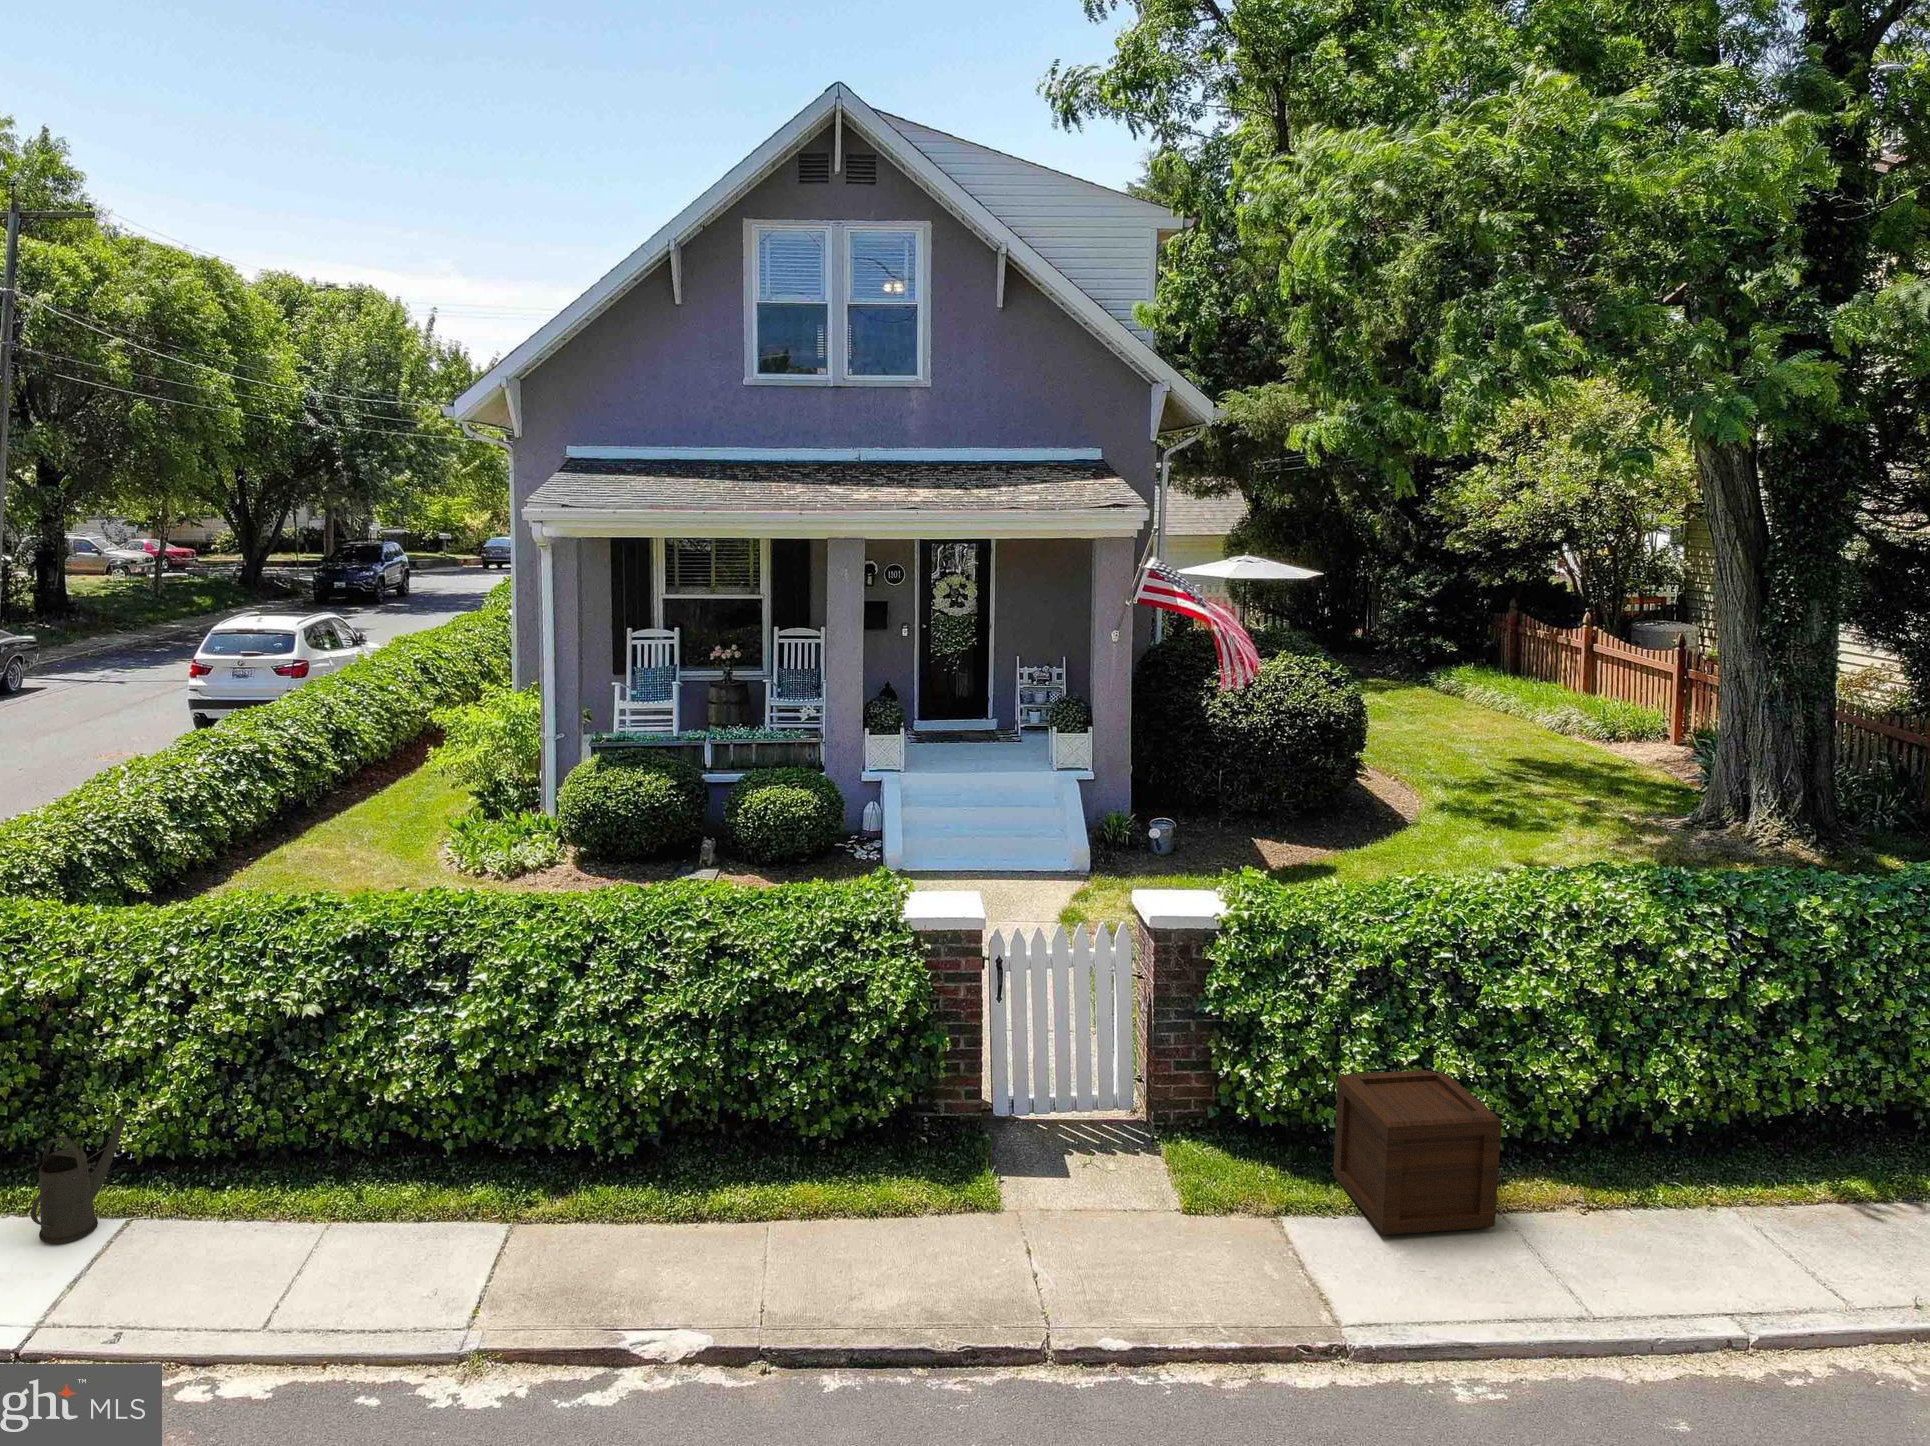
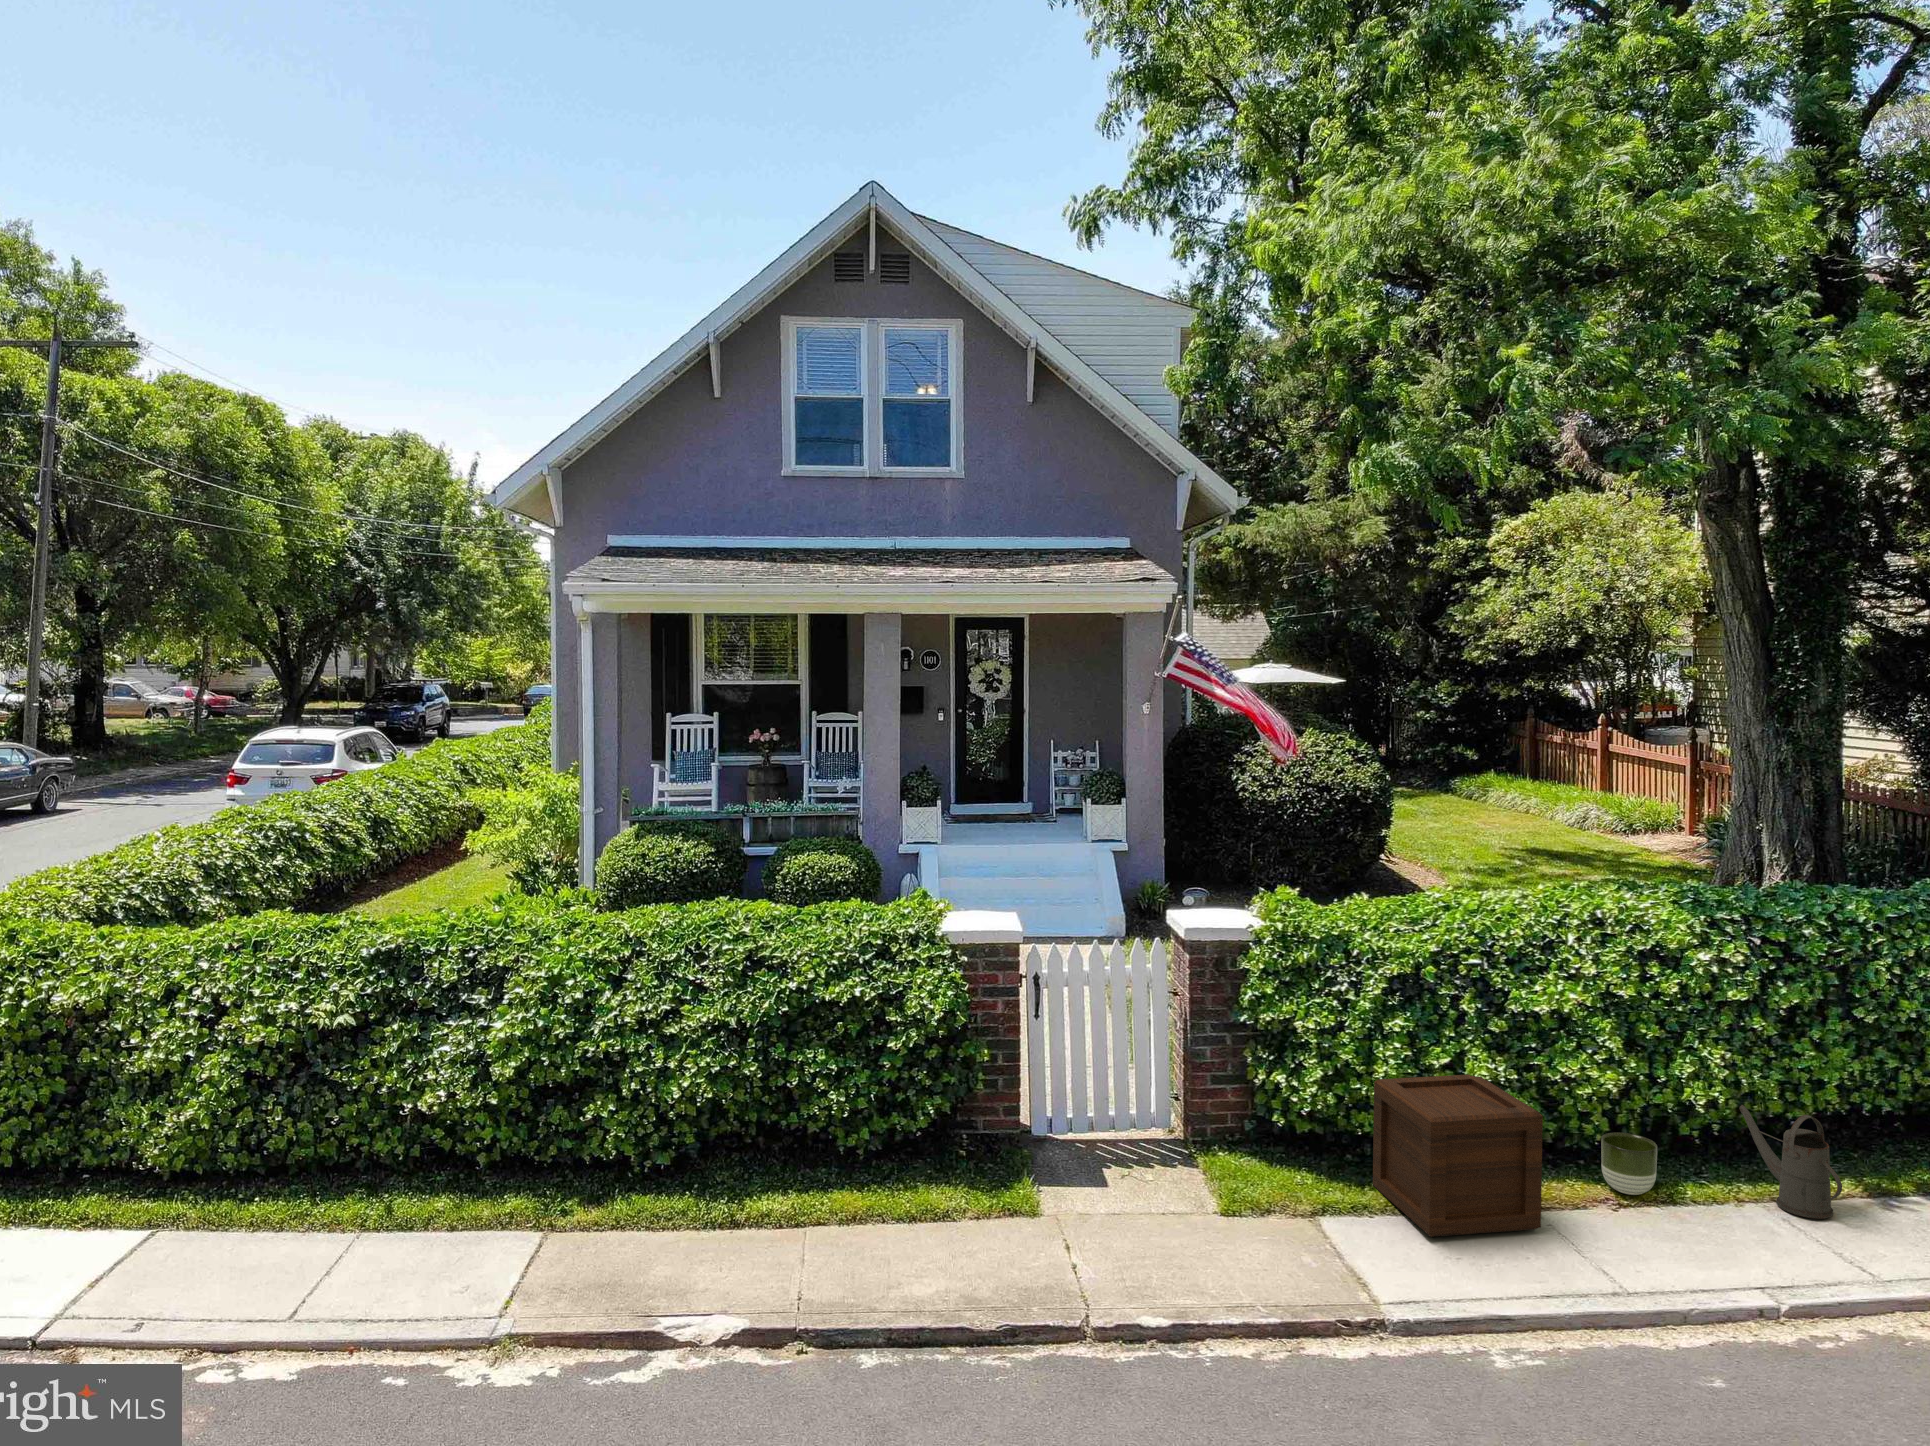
watering can: present [30,1118,126,1244] -> present [1739,1105,1842,1219]
planter: none [1564,1127,1620,1190] -> present [1601,1132,1657,1195]

